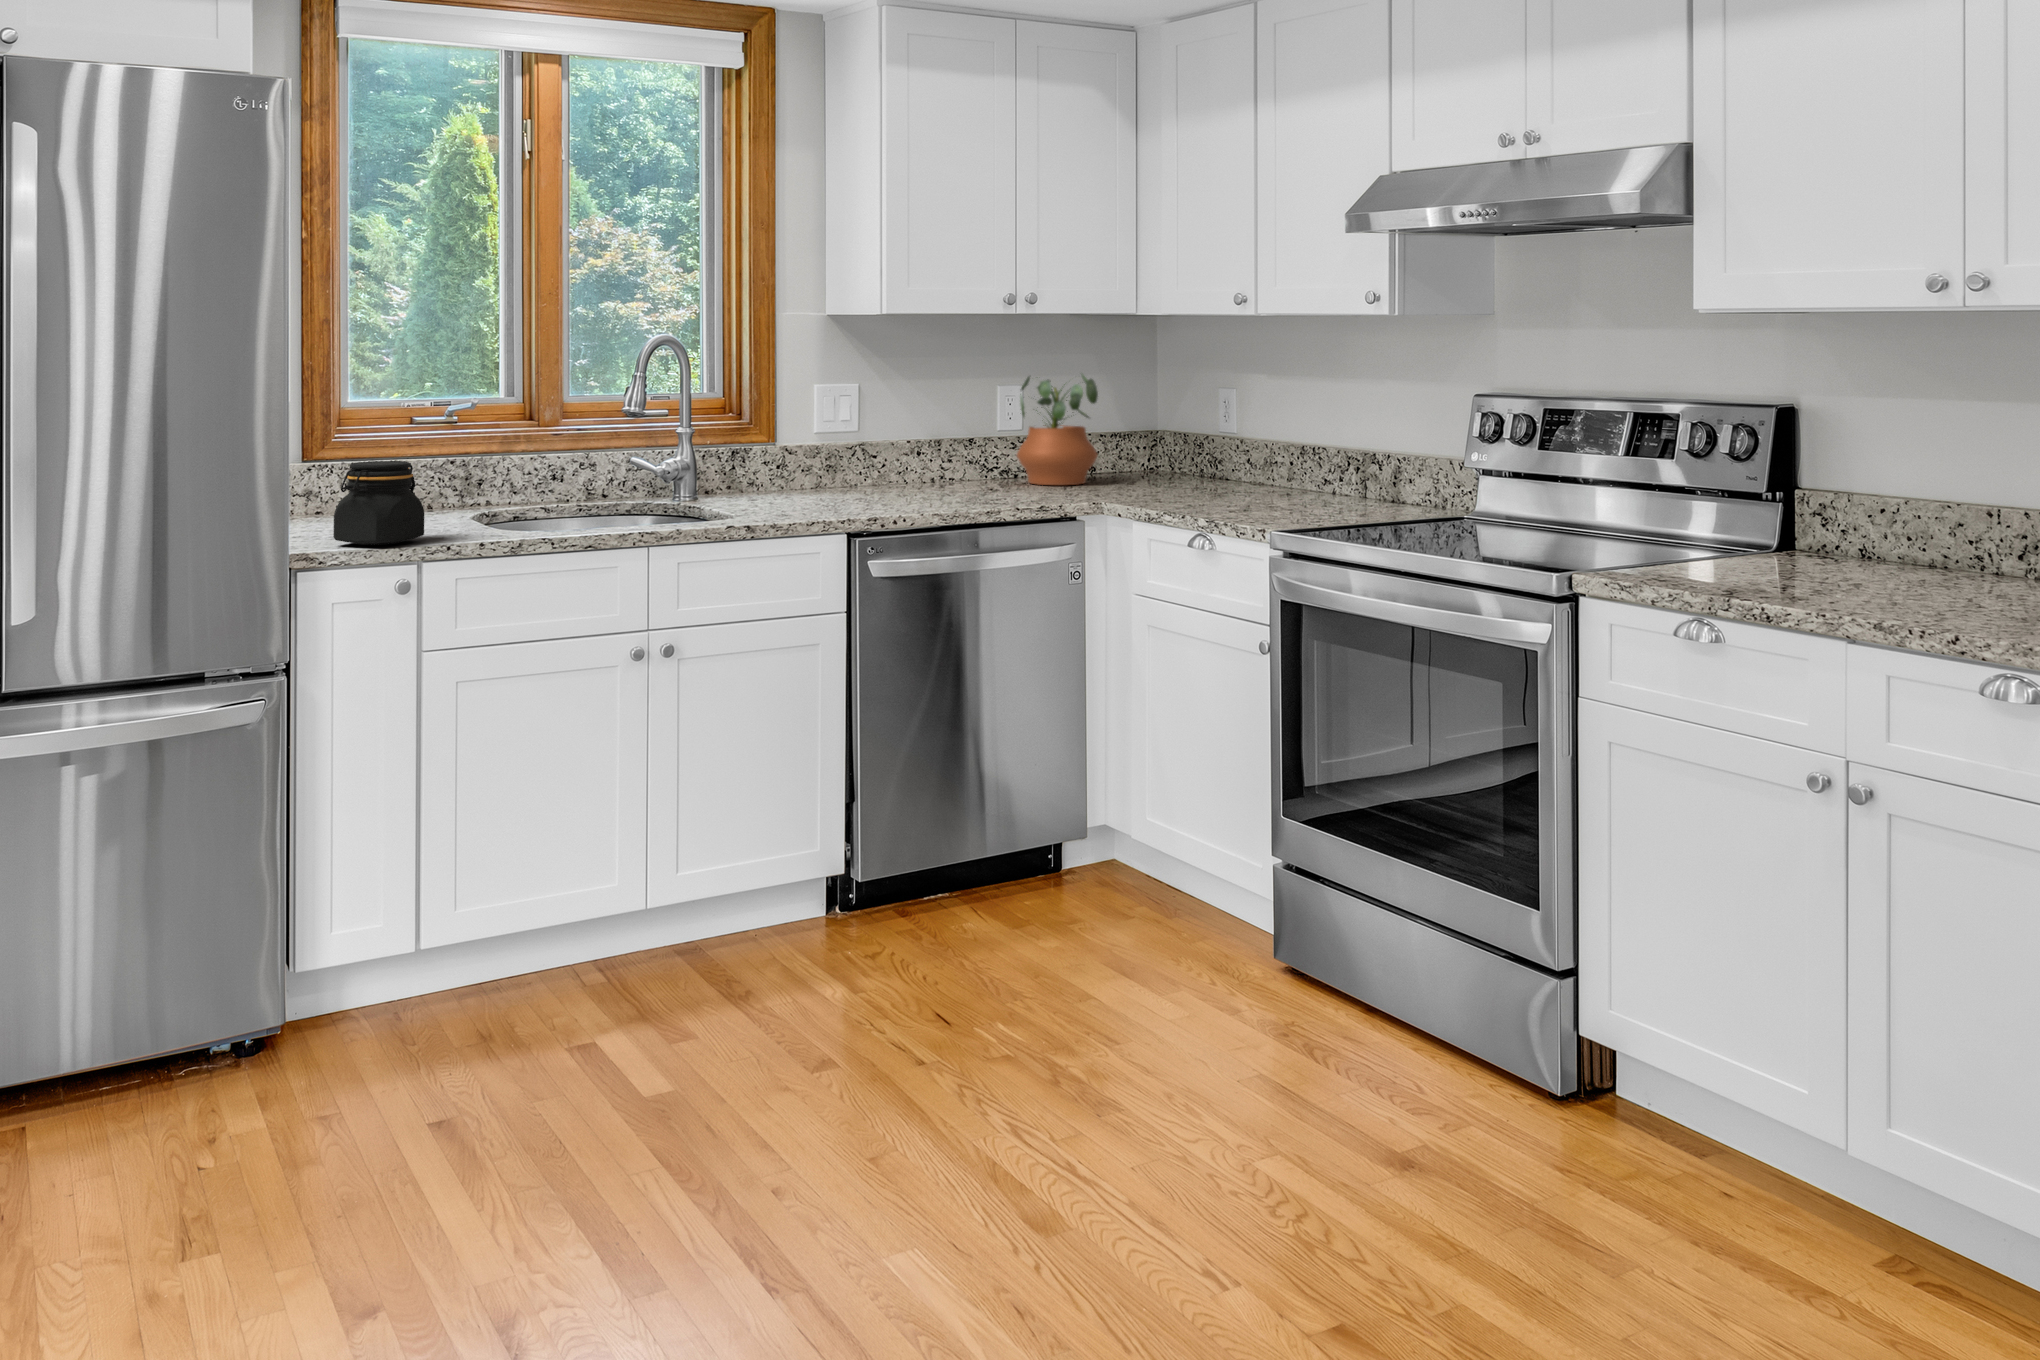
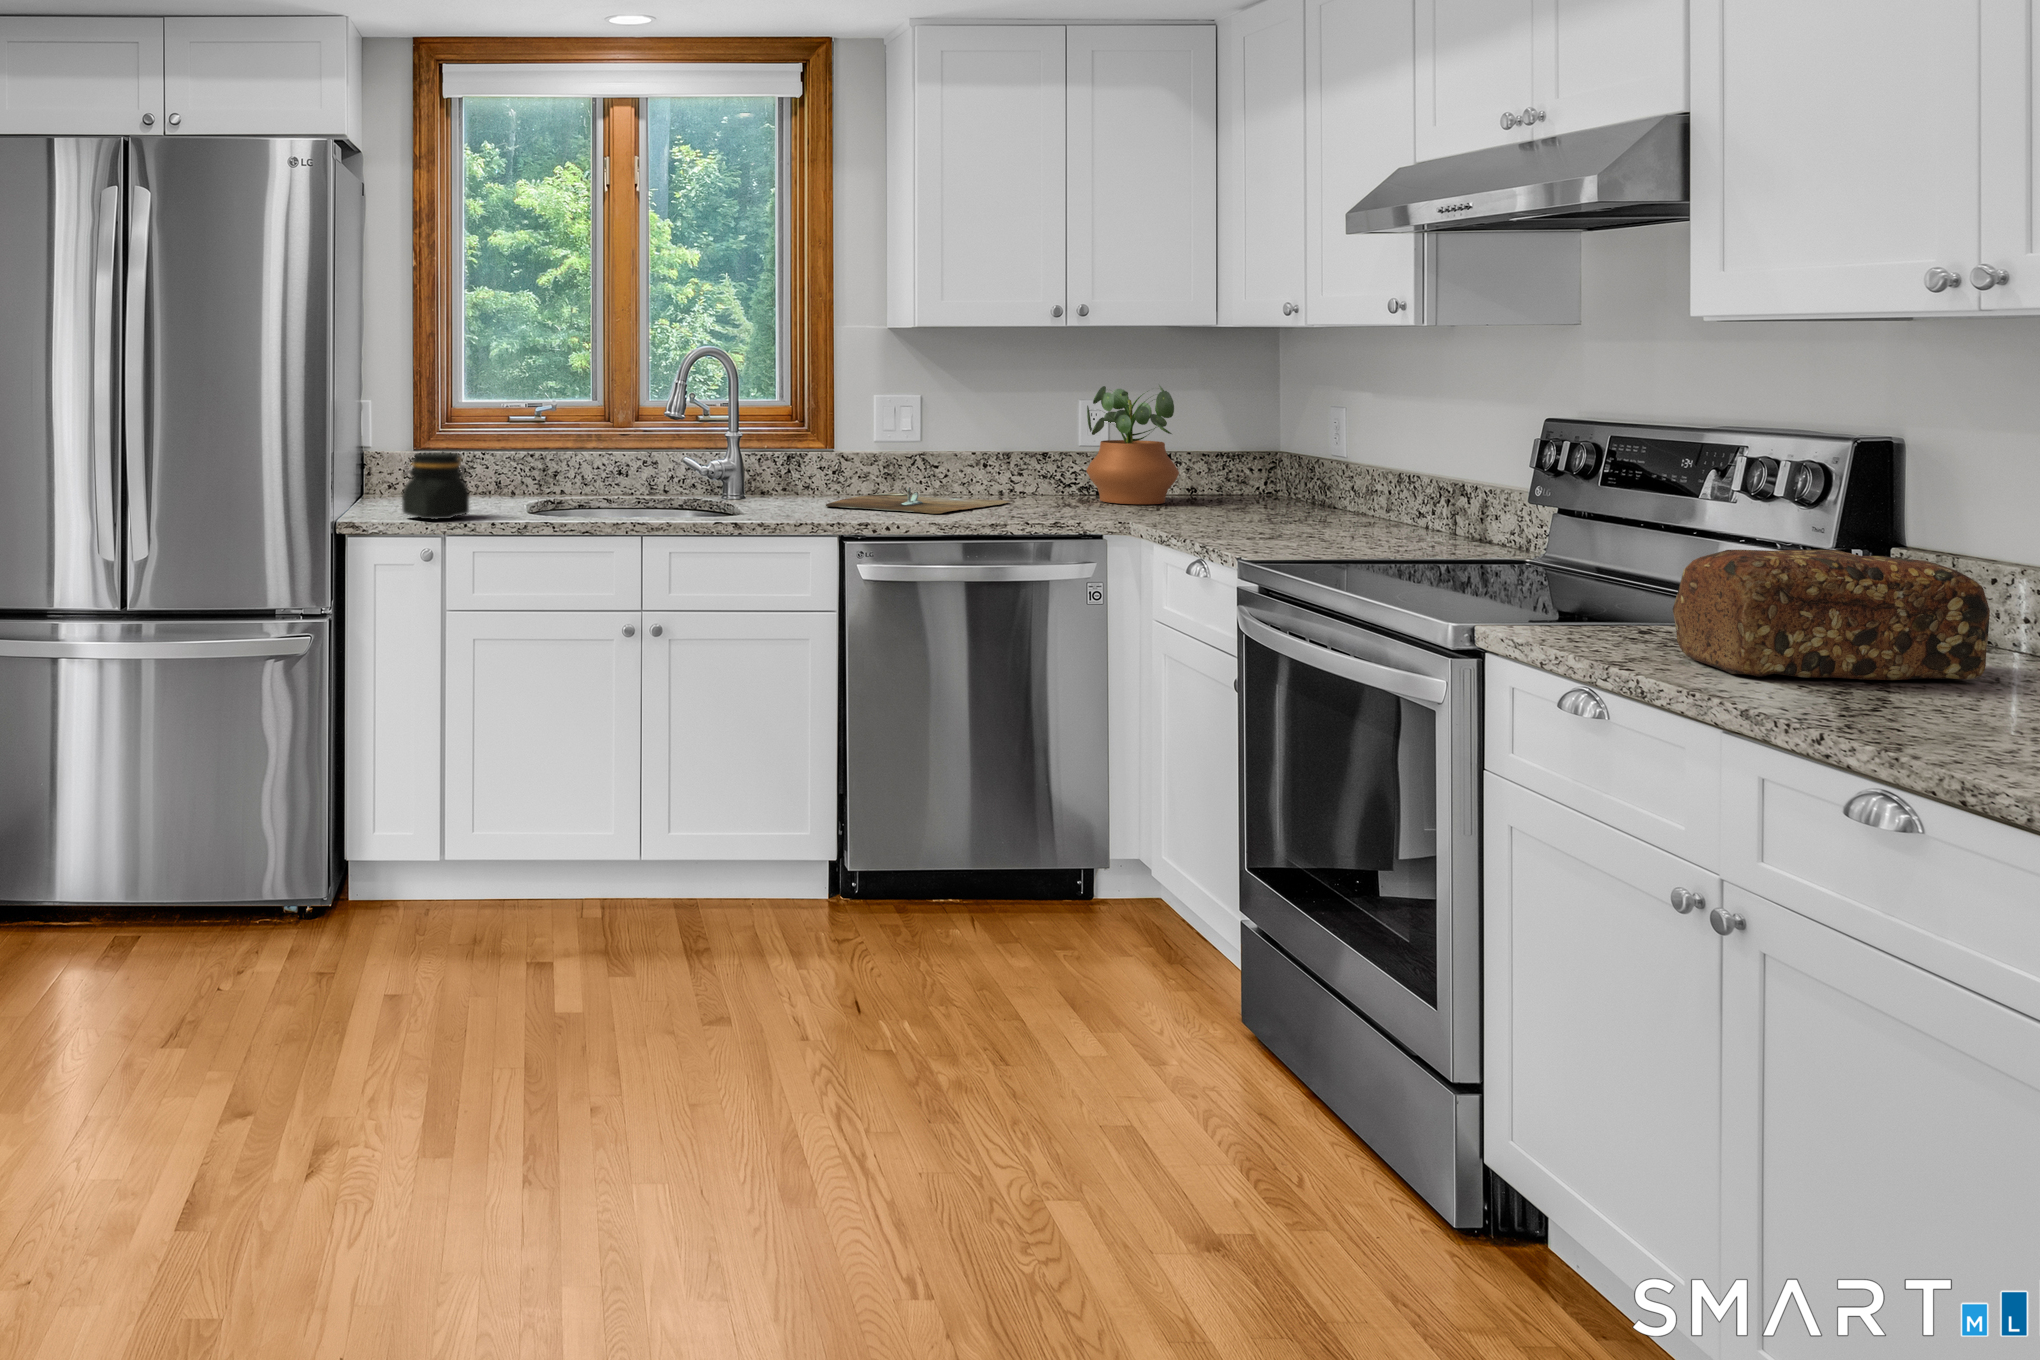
cutting board: none [797,479,960,504] -> present [826,488,1009,513]
bread loaf: none [1763,492,1970,600] -> present [1673,550,1990,680]

